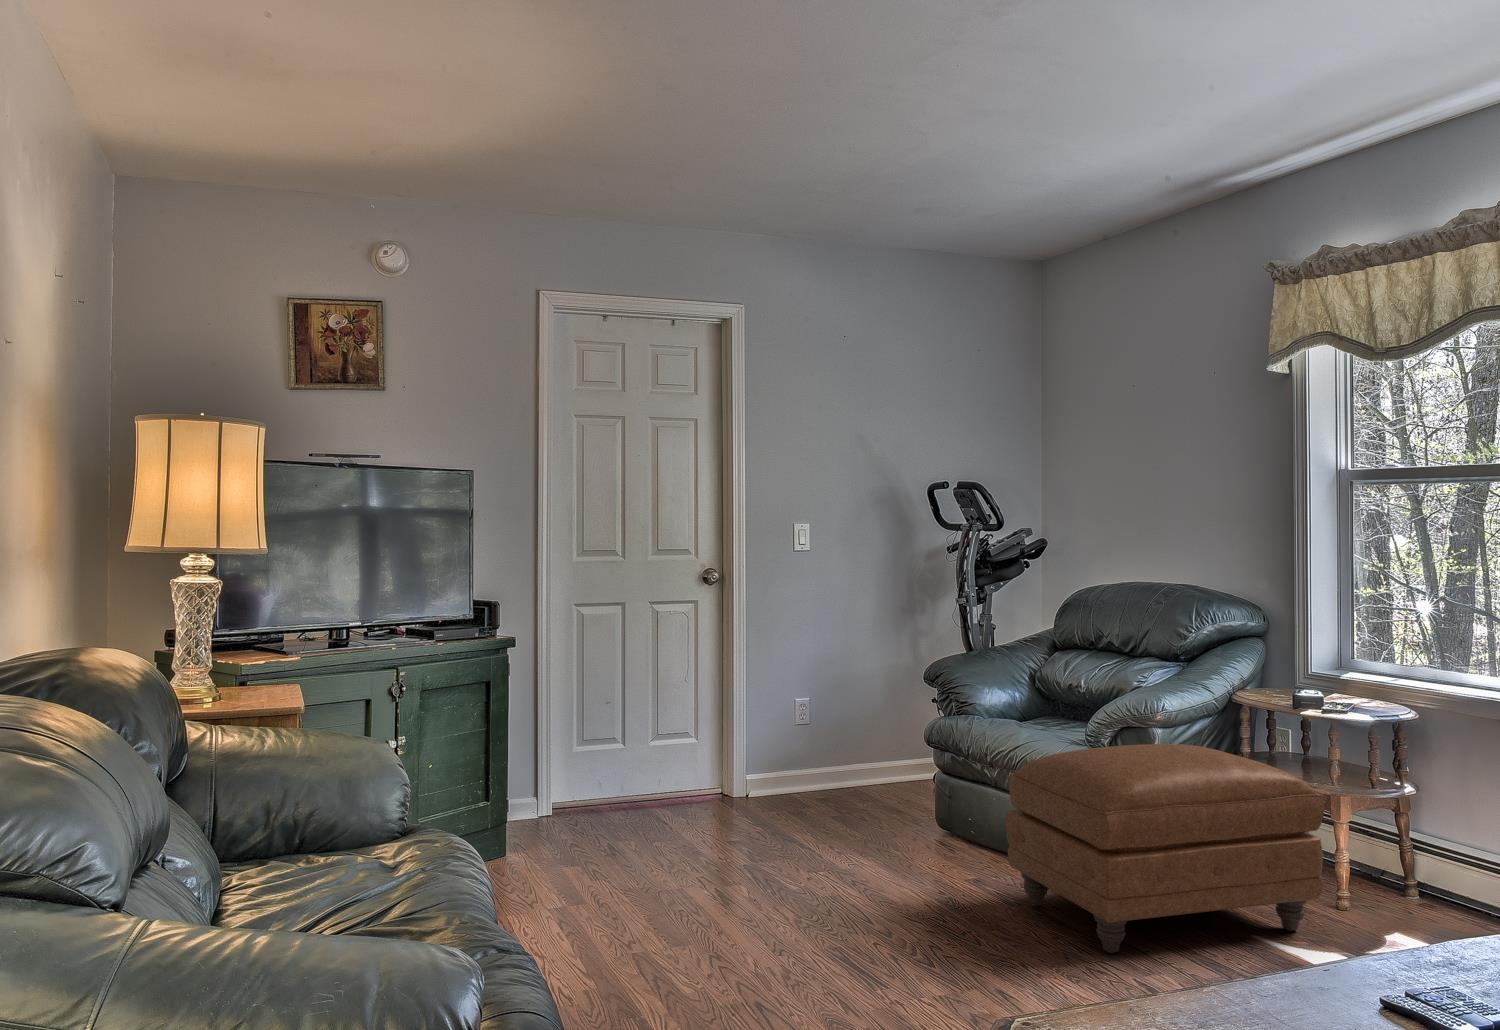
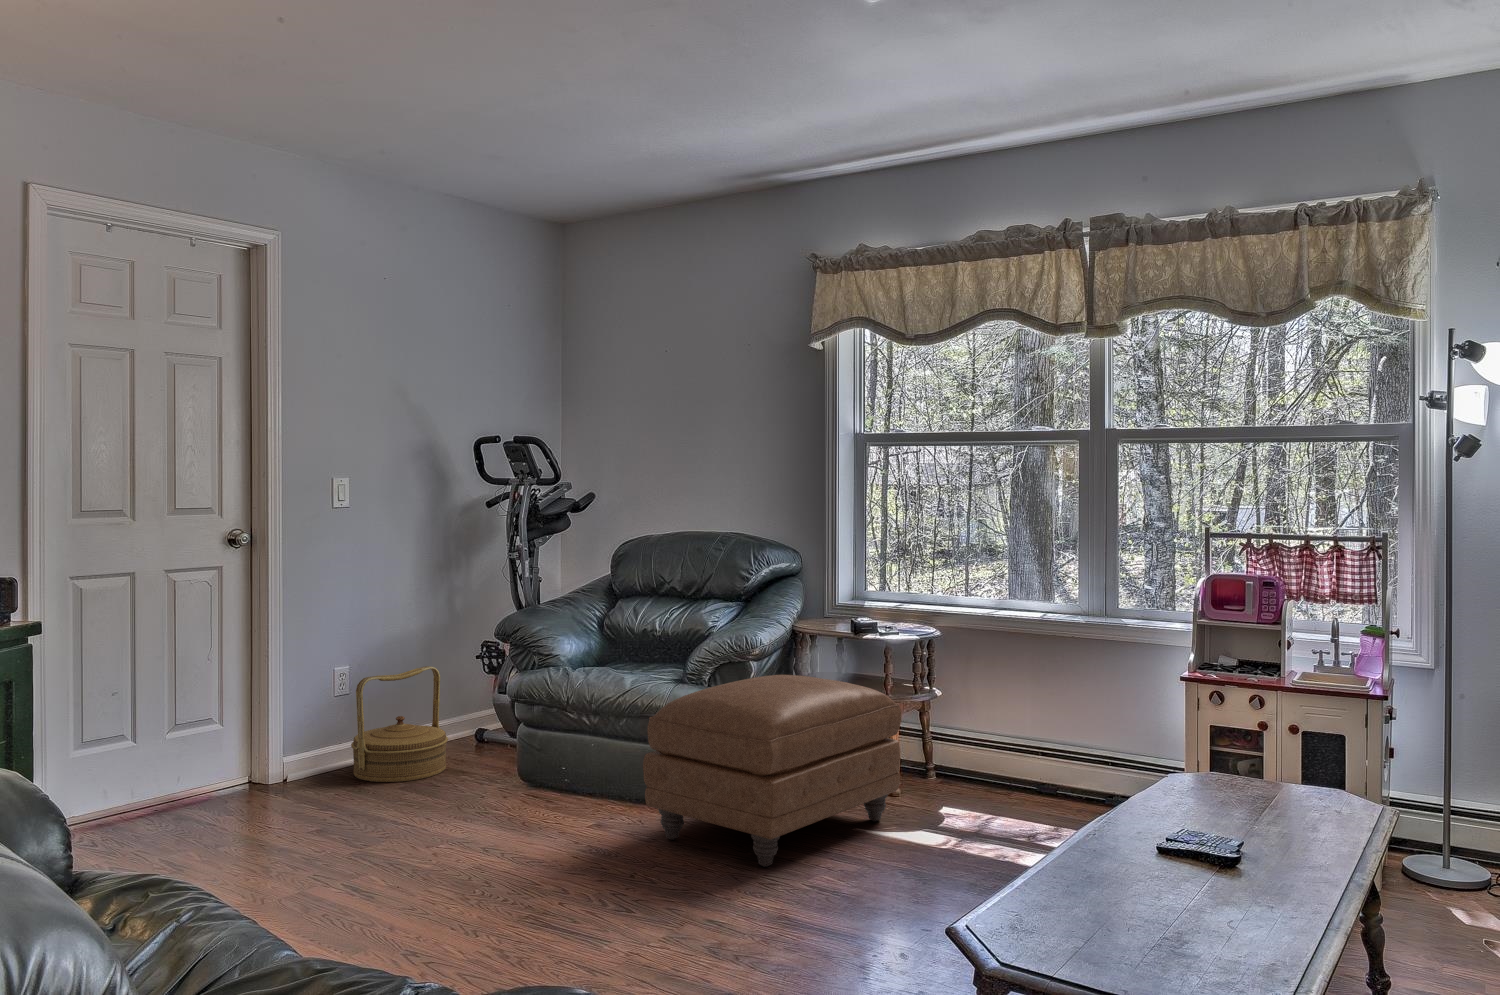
woven basket: none [801,705,888,810] -> present [351,666,448,782]

